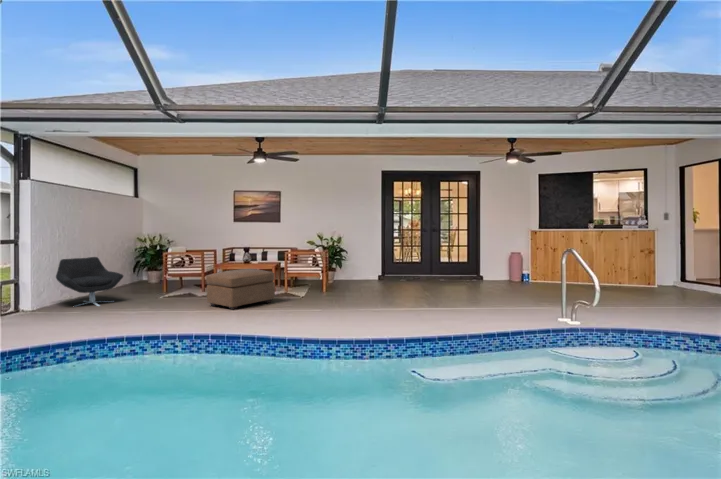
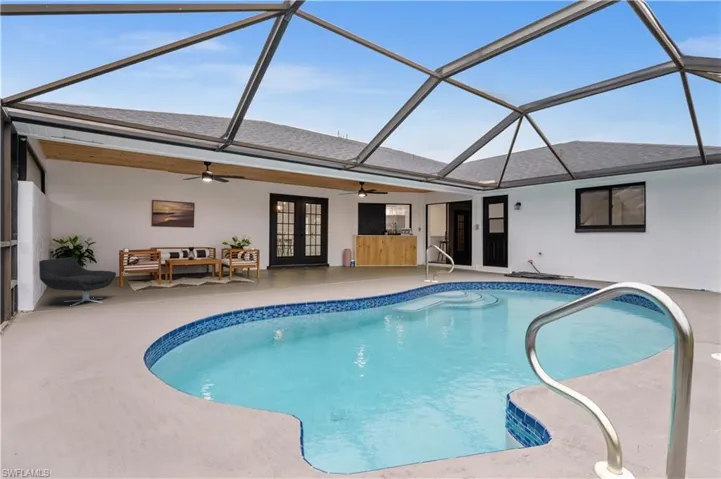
ottoman: present [206,269,275,309] -> none [212,263,255,293]

